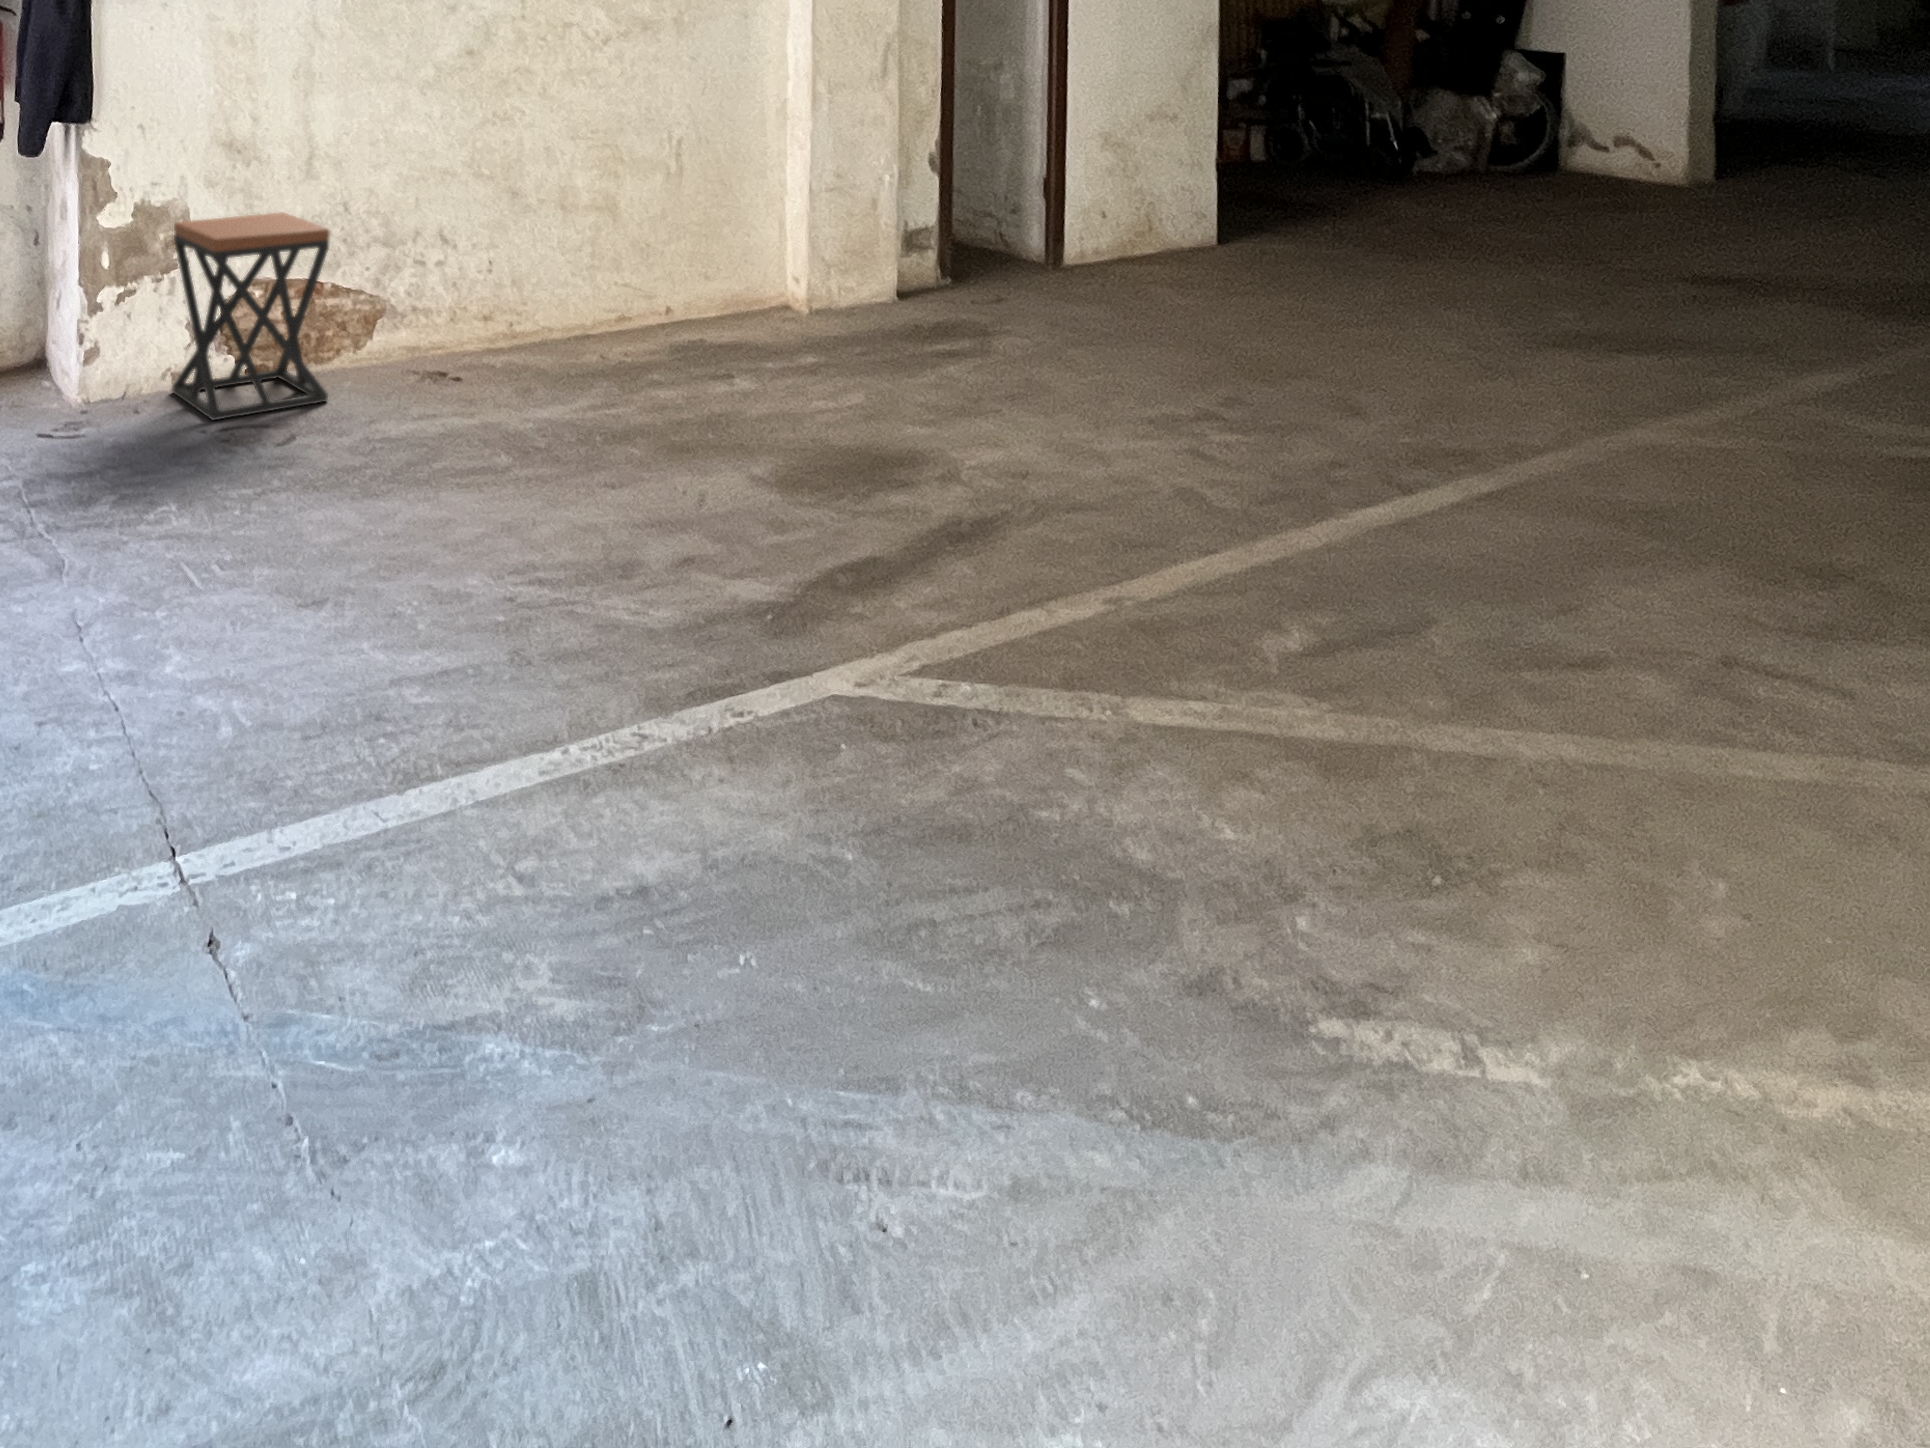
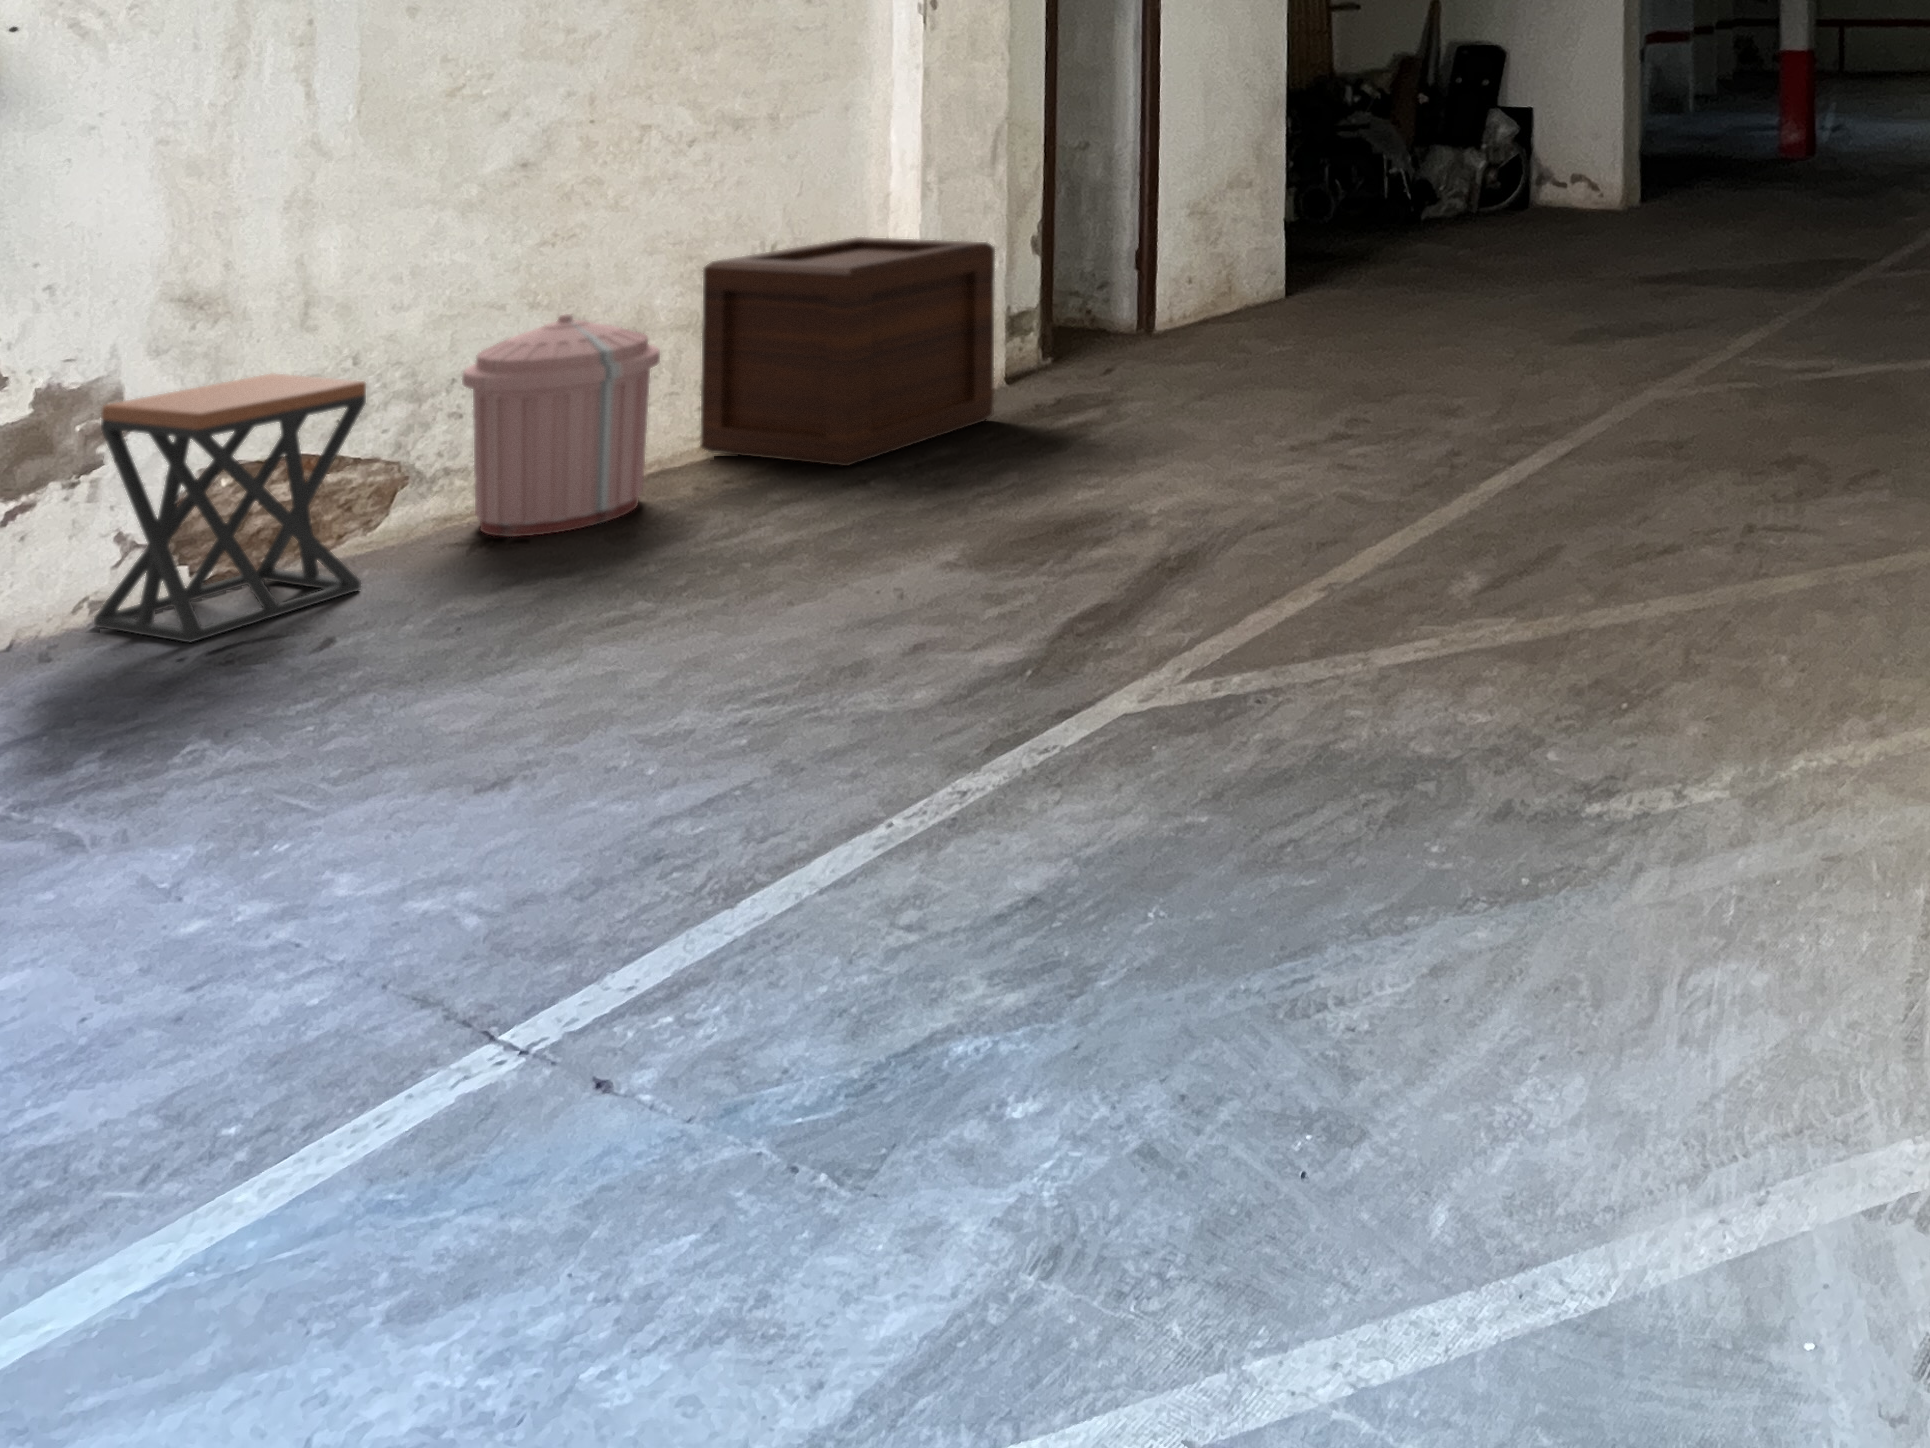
wooden crate: none [608,143,857,364] -> present [701,237,995,466]
trash can: none [413,189,557,381] -> present [462,314,660,537]

